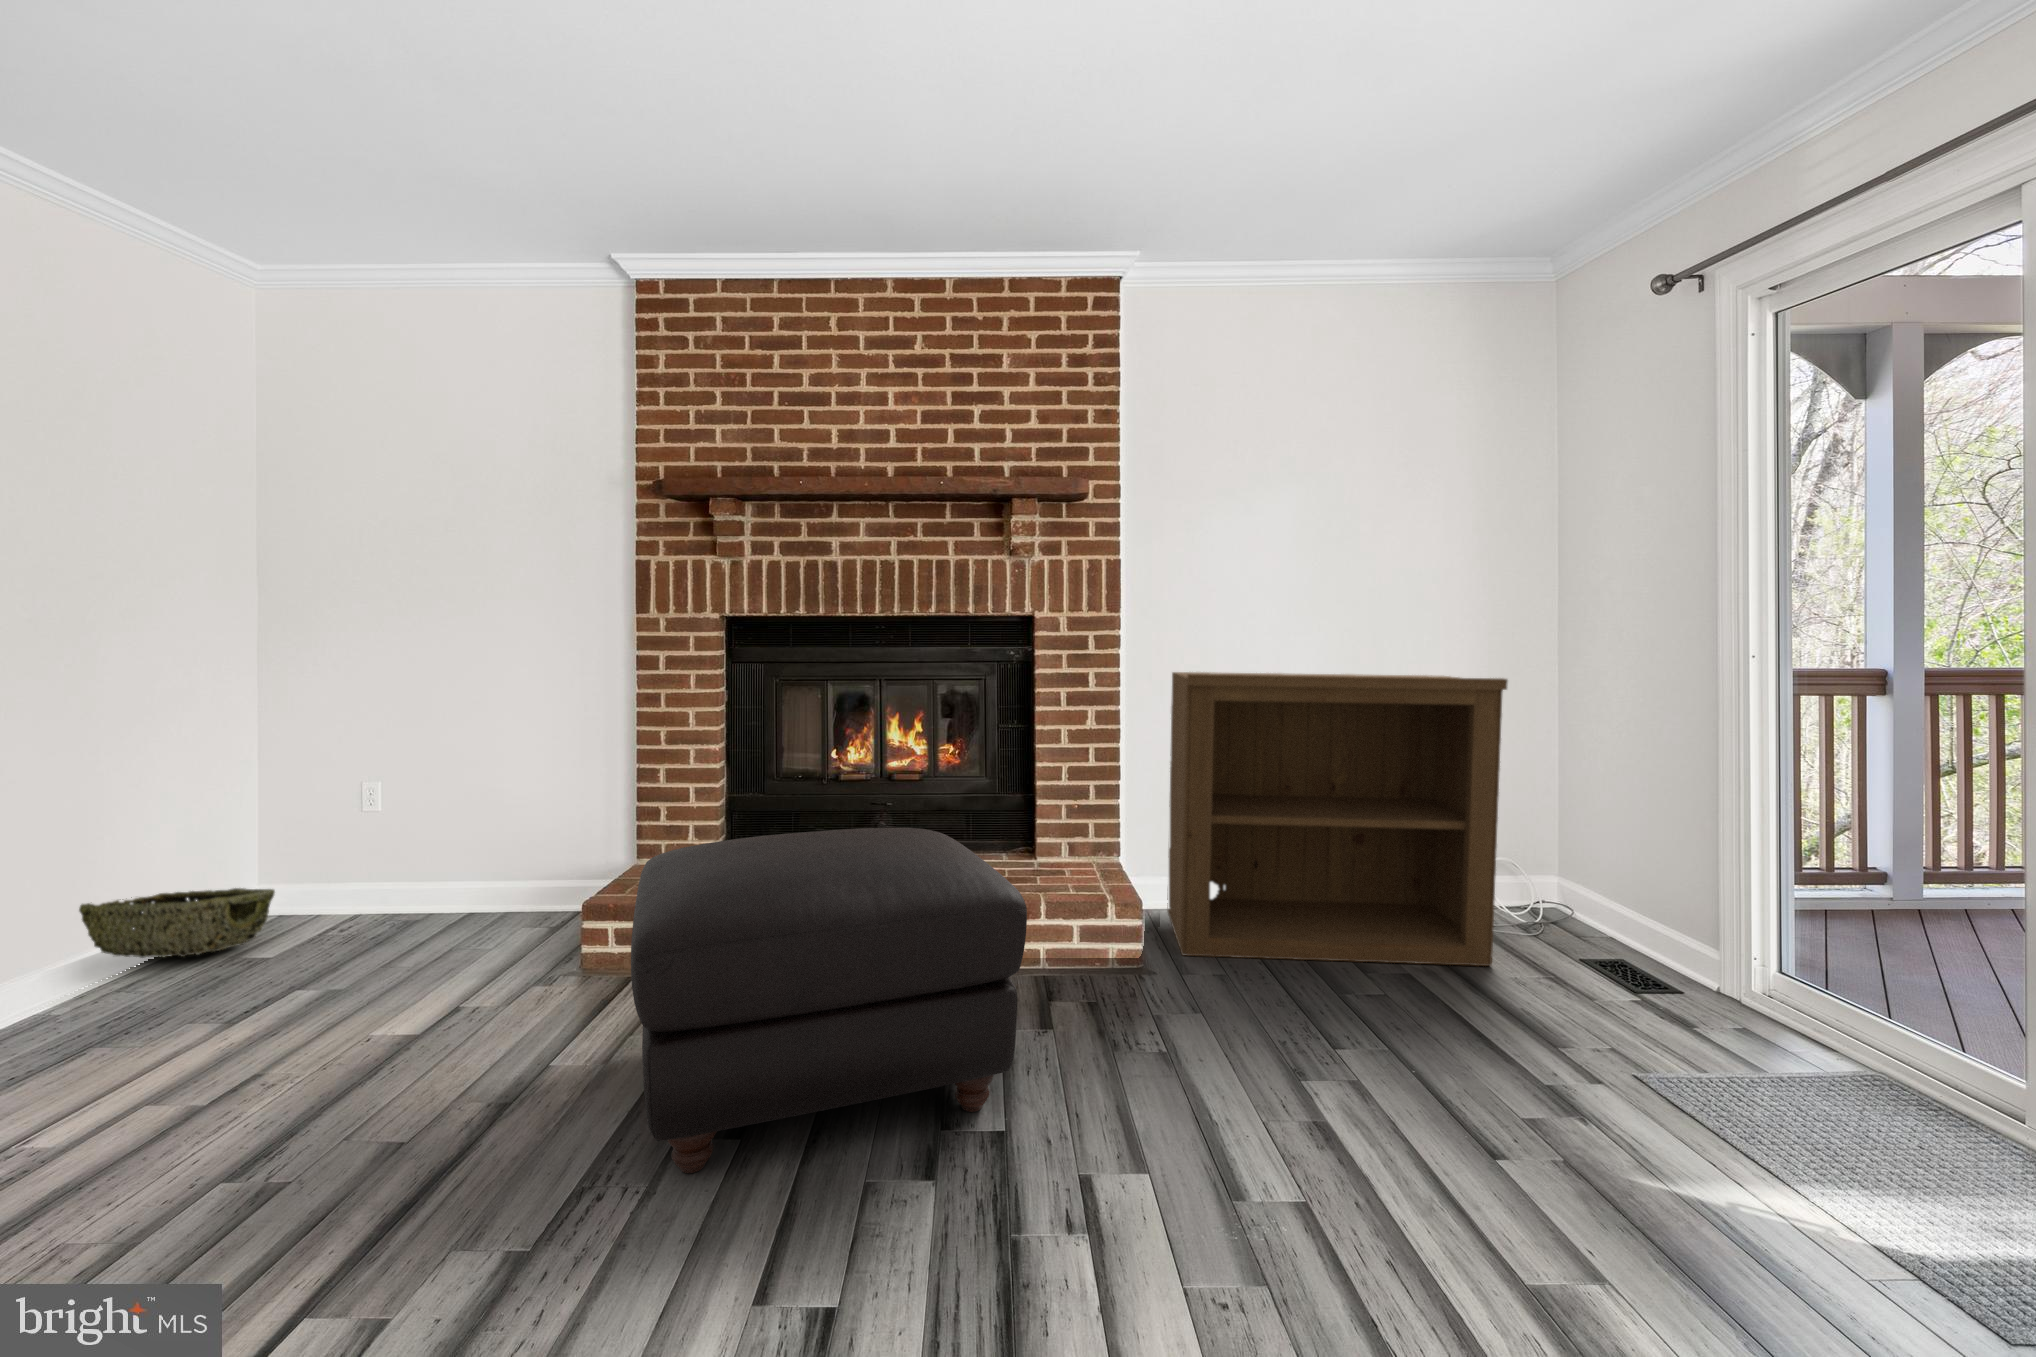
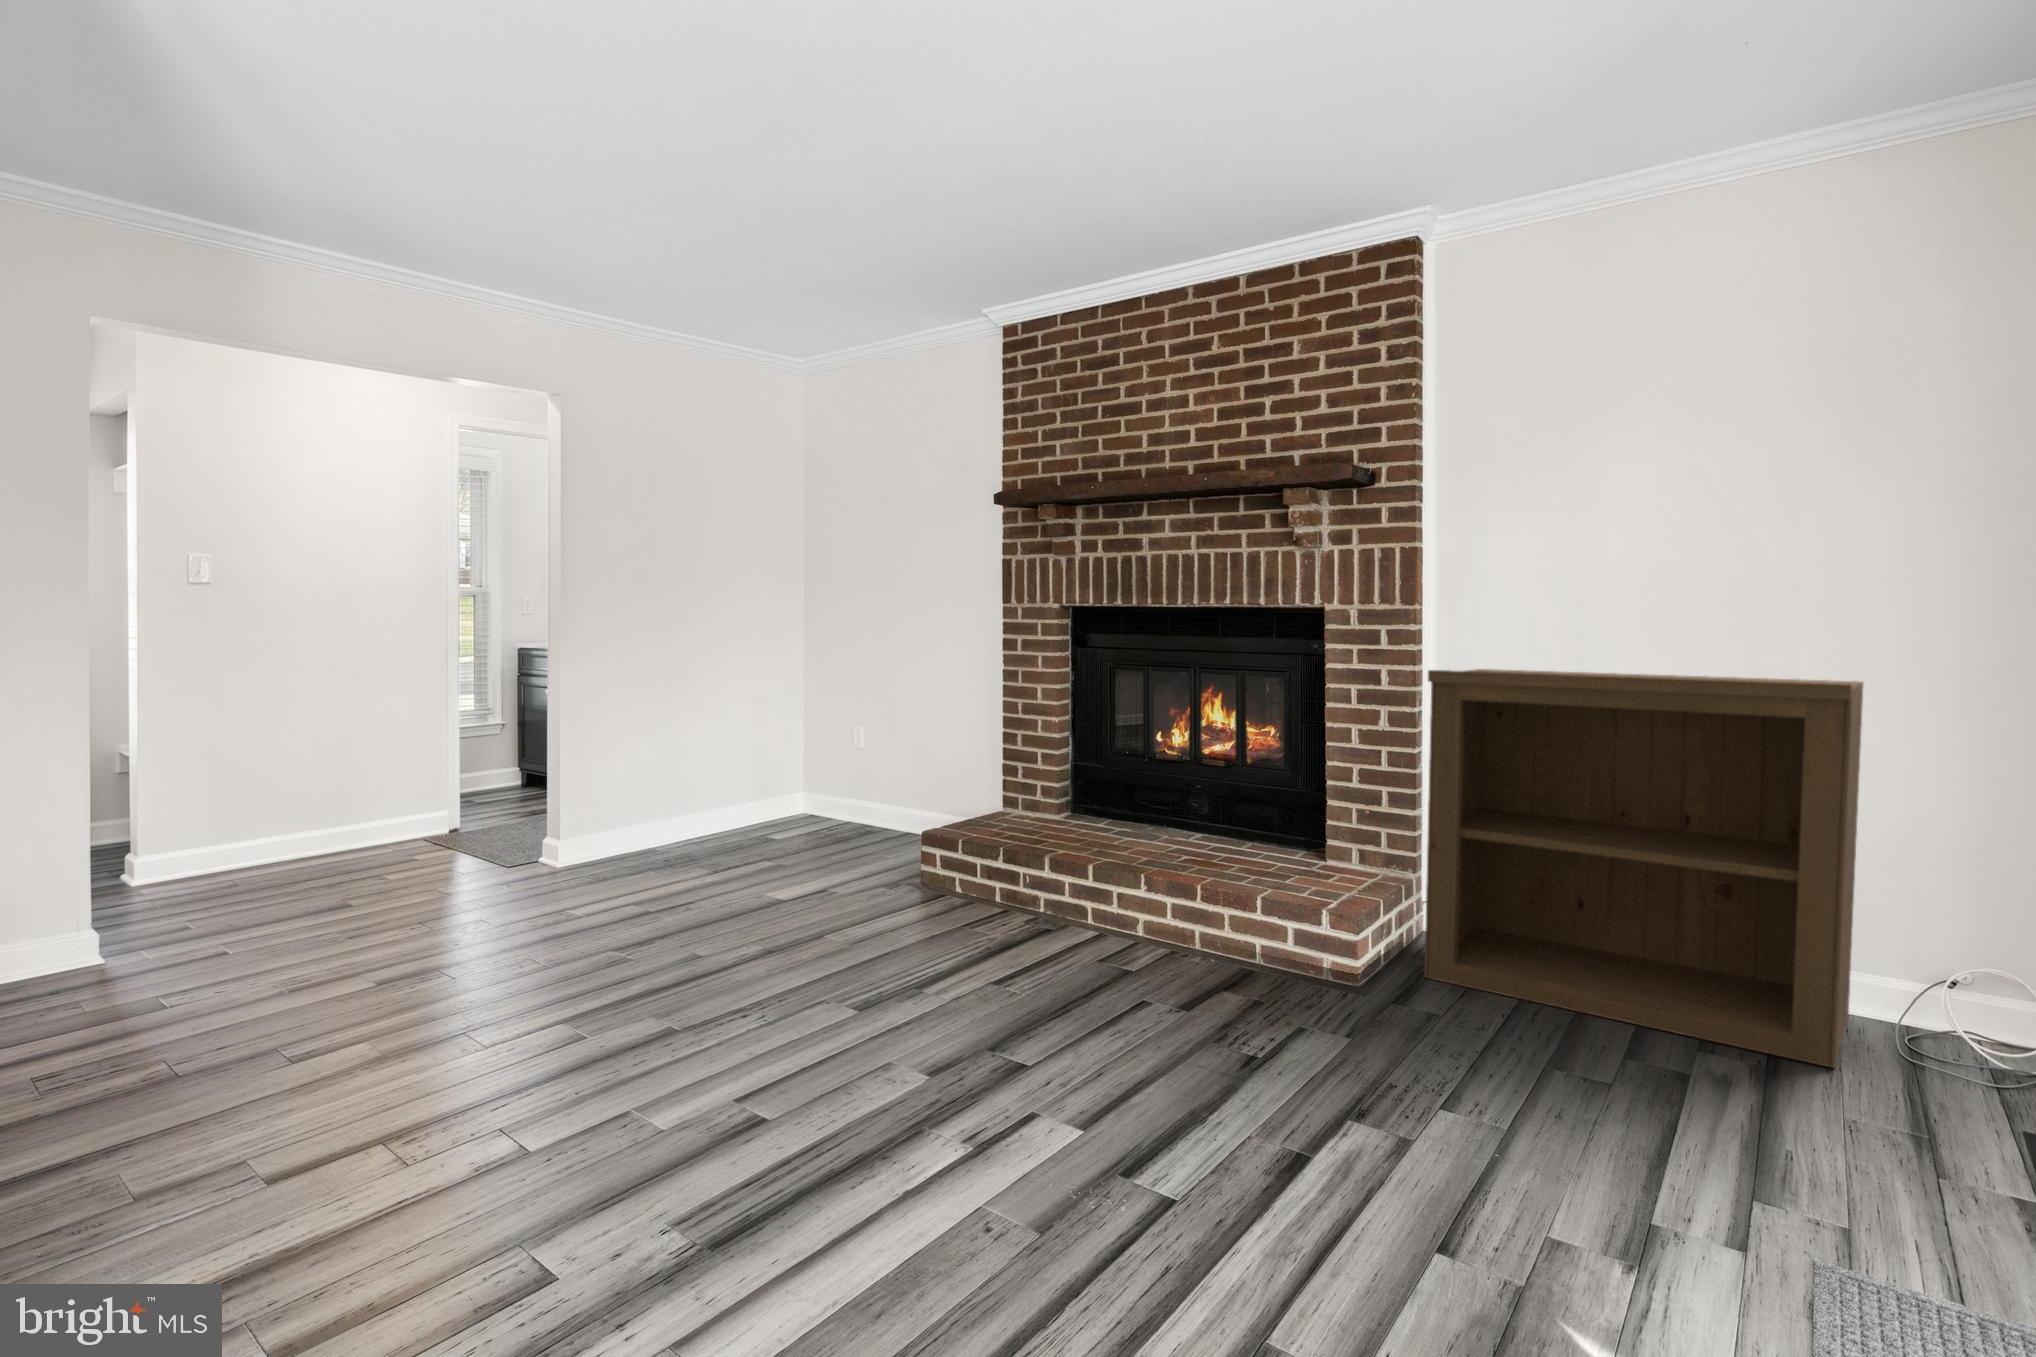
ottoman: present [631,828,1027,1173] -> none [839,788,1149,1021]
woven basket: present [79,888,275,958] -> none [683,801,776,846]

